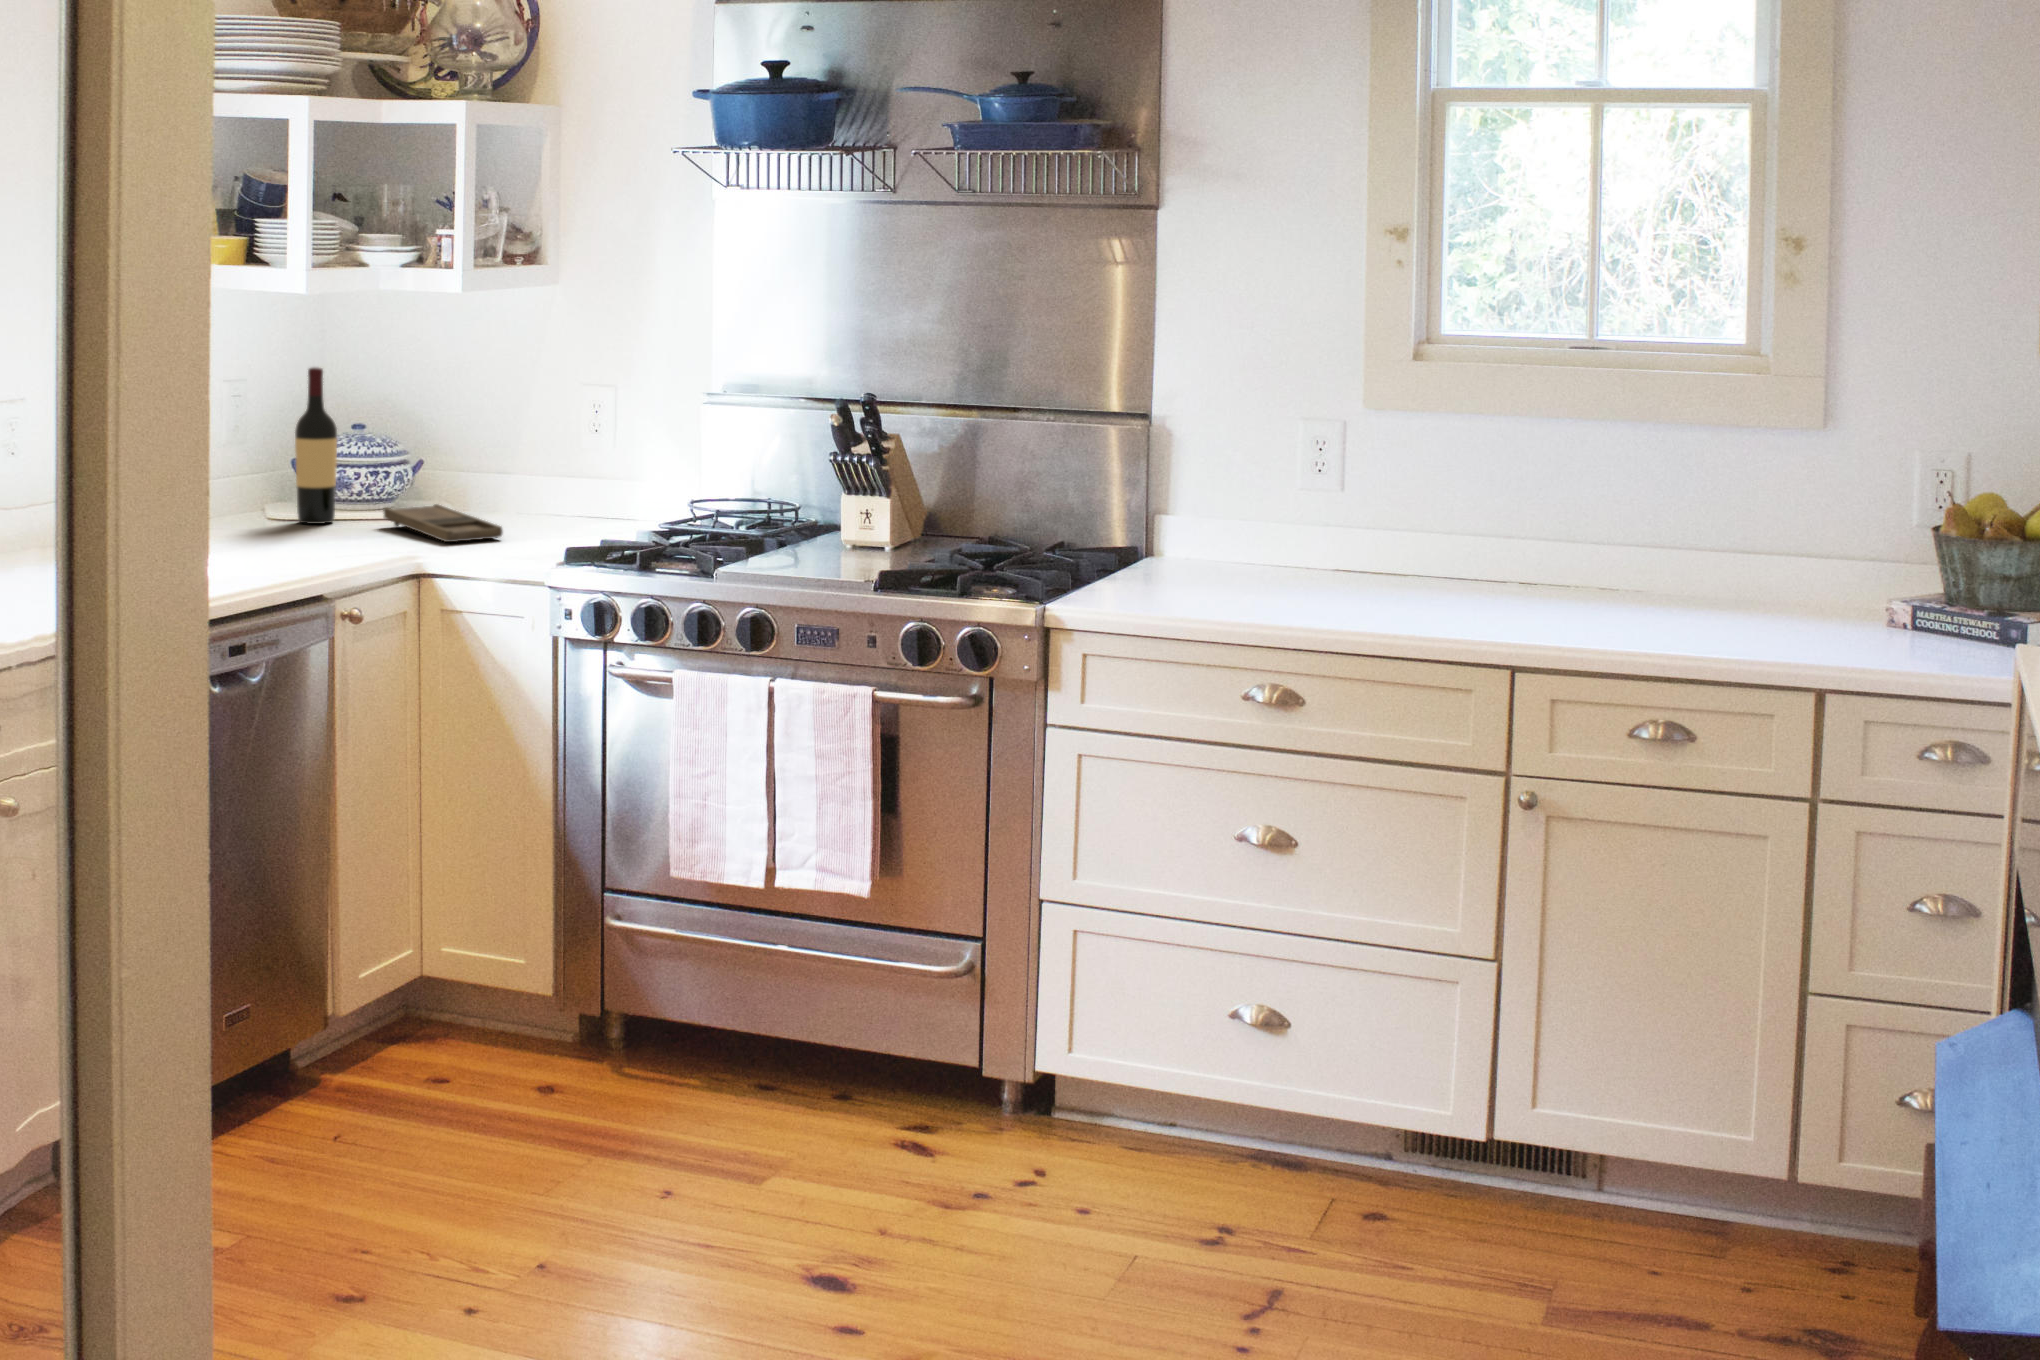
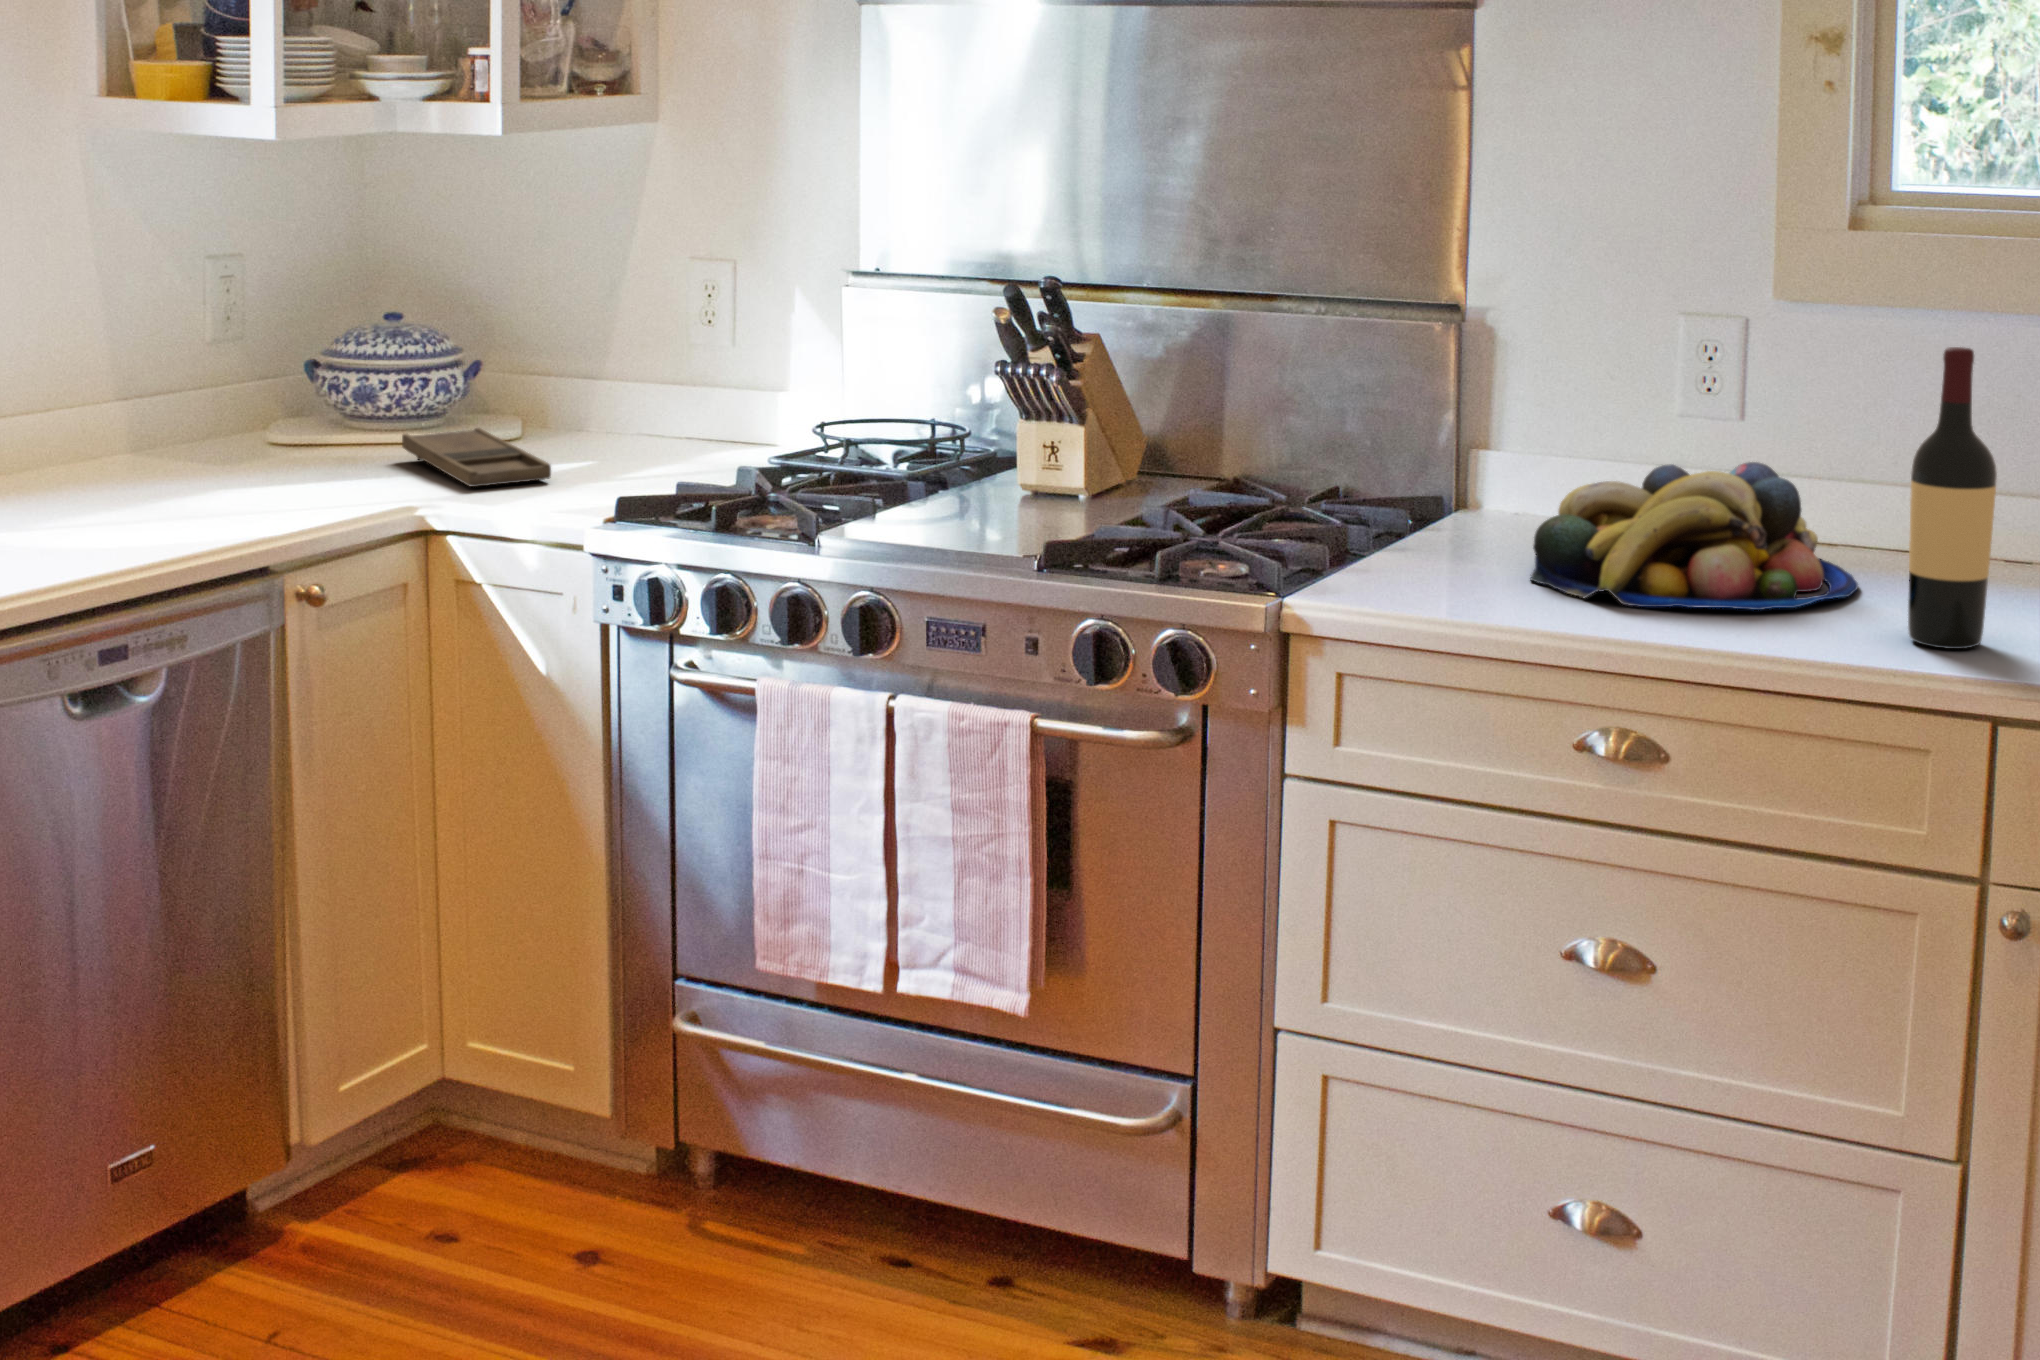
wine bottle: present [295,367,337,524] -> present [1908,347,1997,649]
fruit bowl: none [1207,514,1423,607] -> present [1531,462,1858,610]

